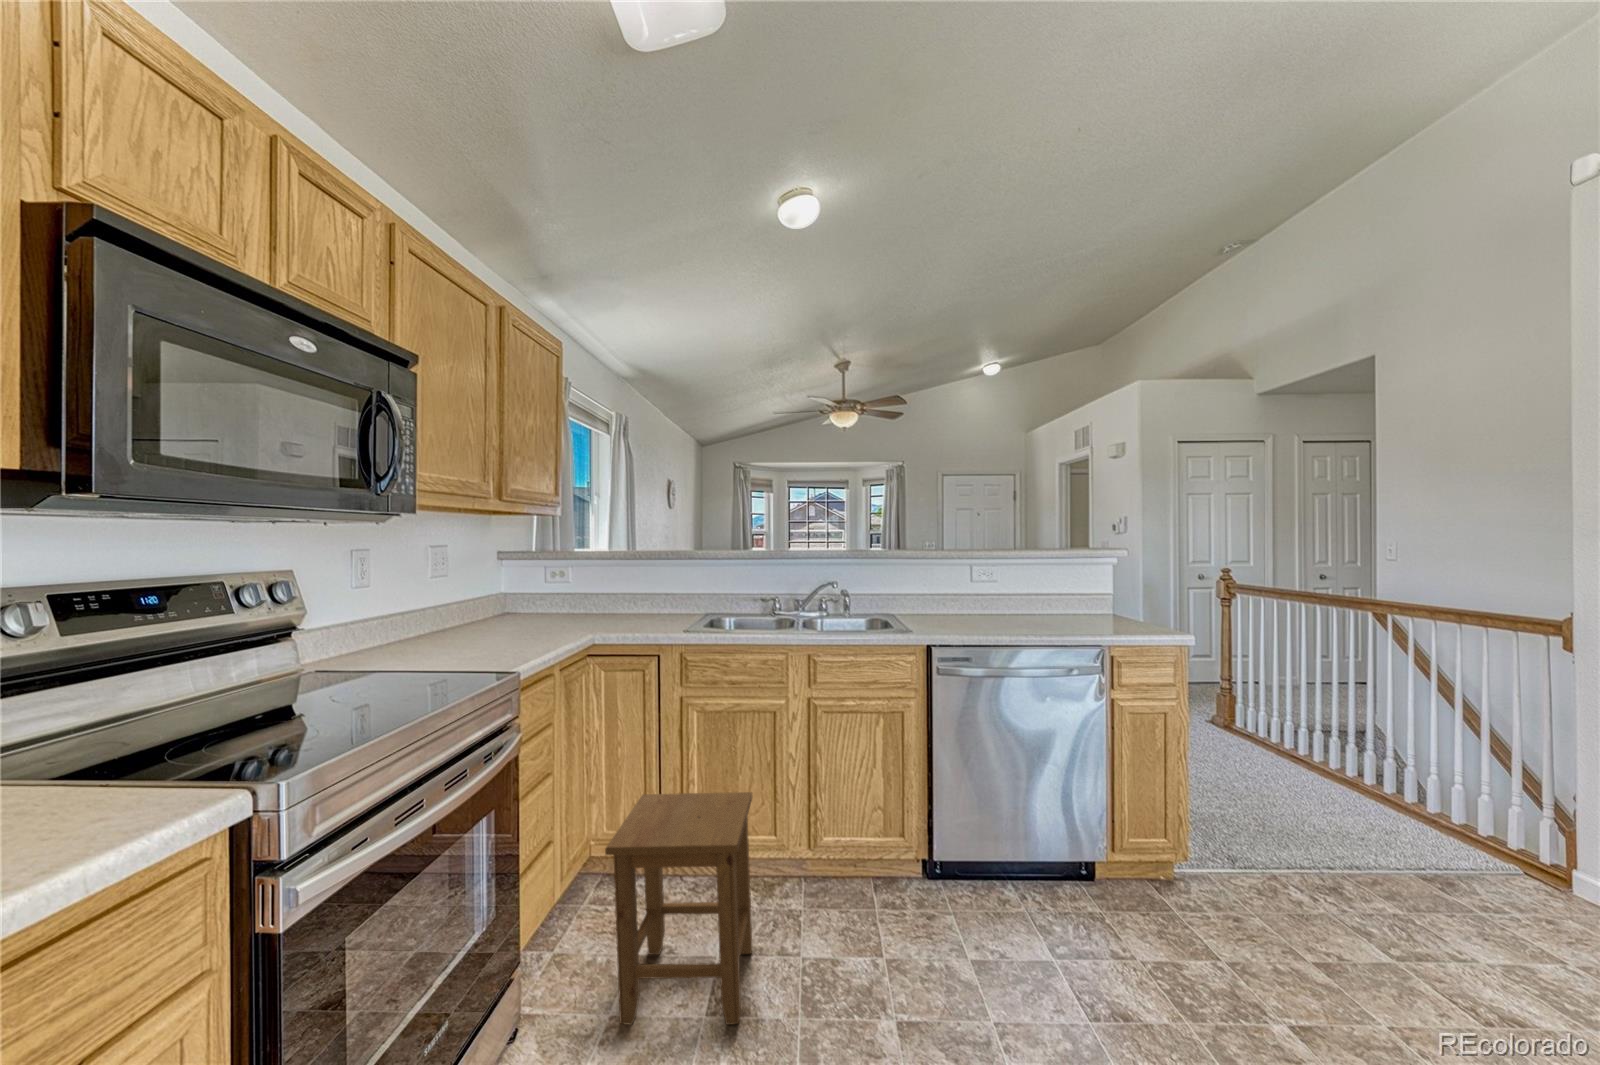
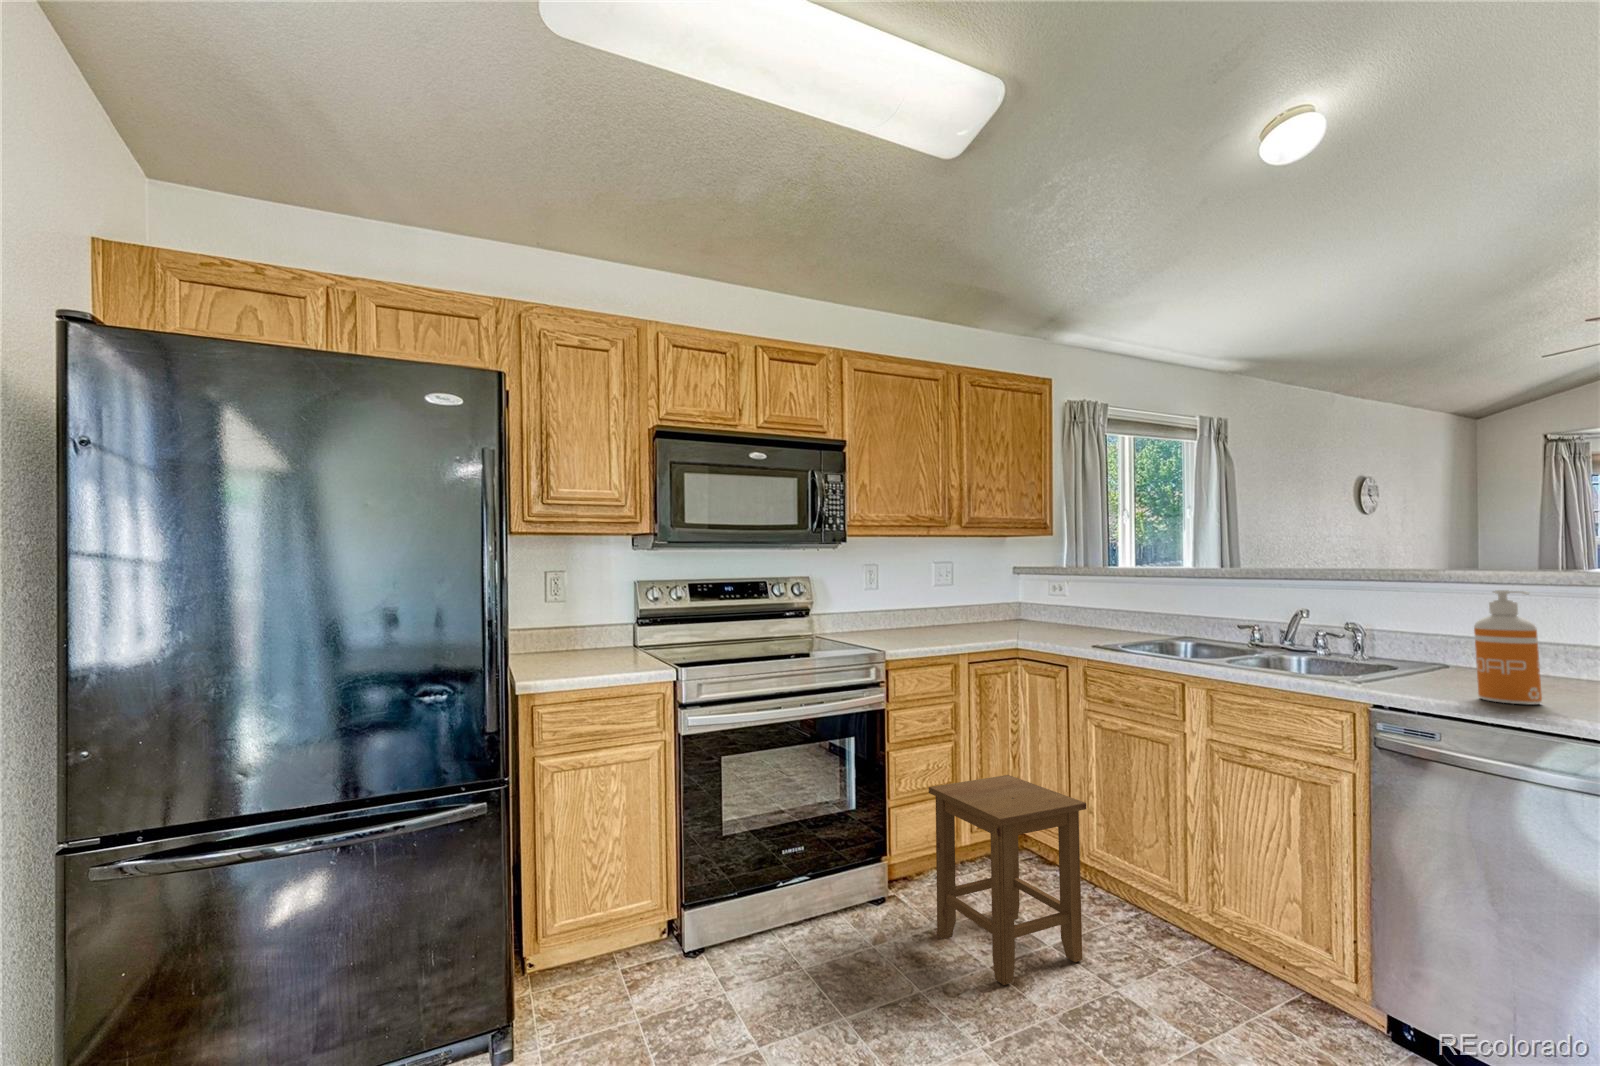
soap dispenser: none [961,560,992,631] -> present [1474,590,1542,704]

